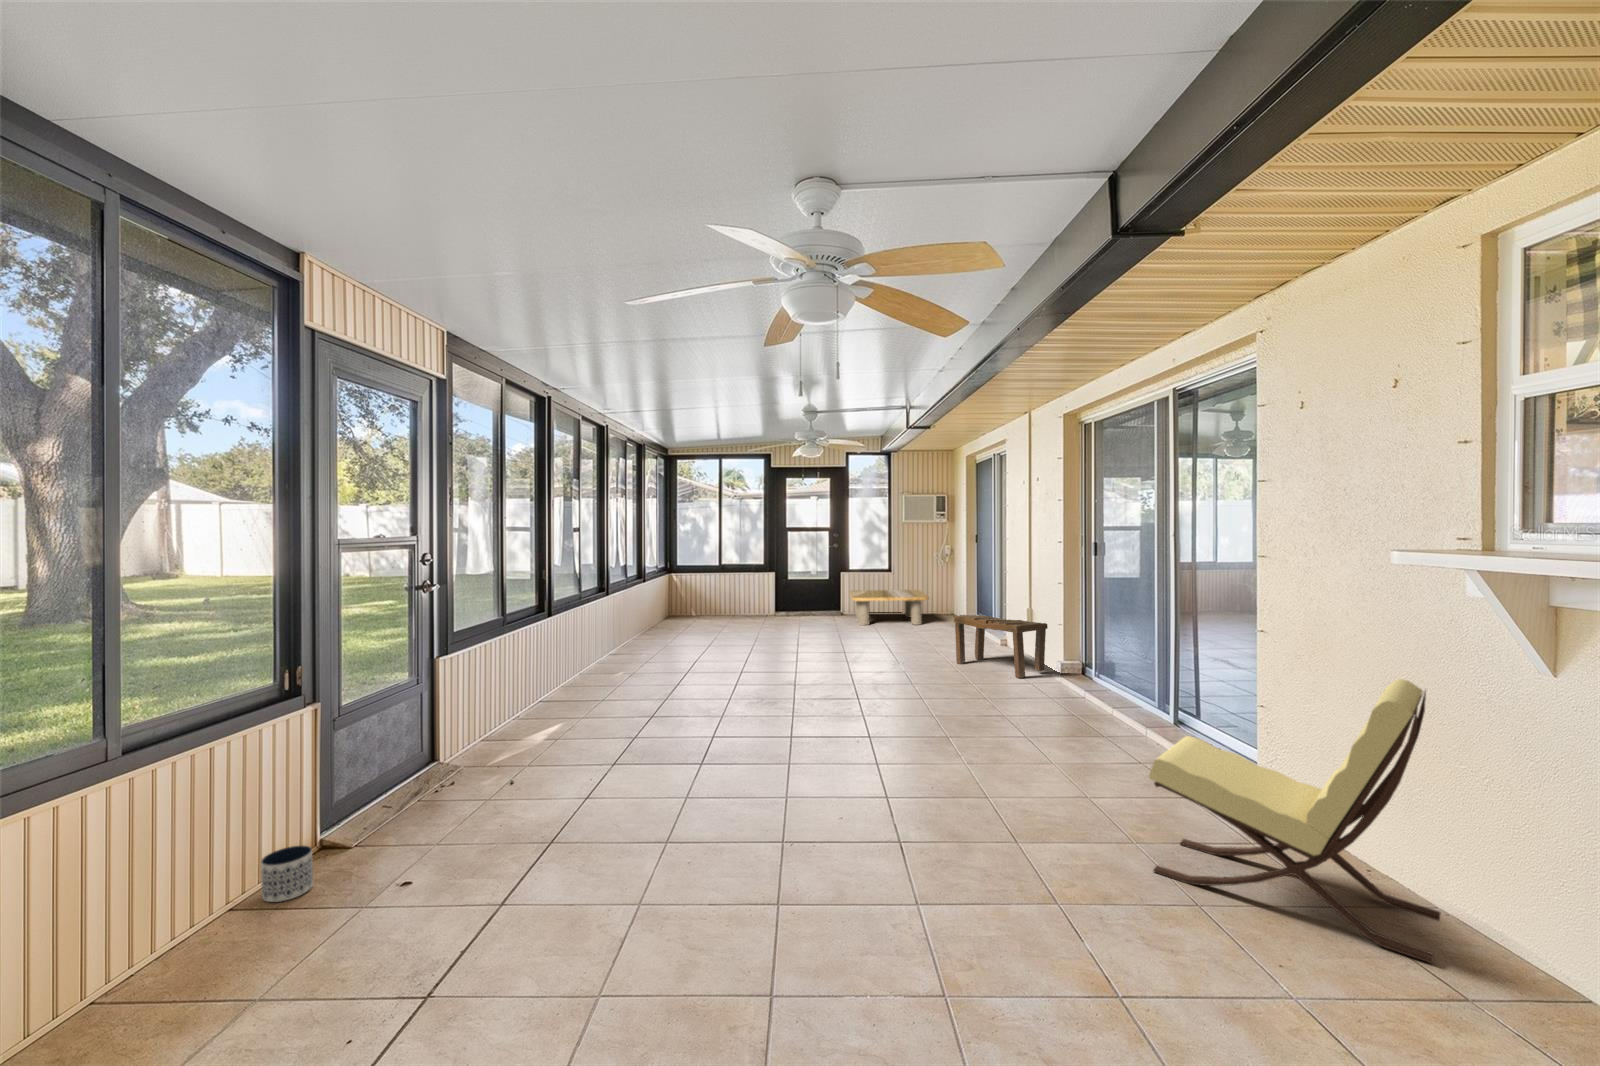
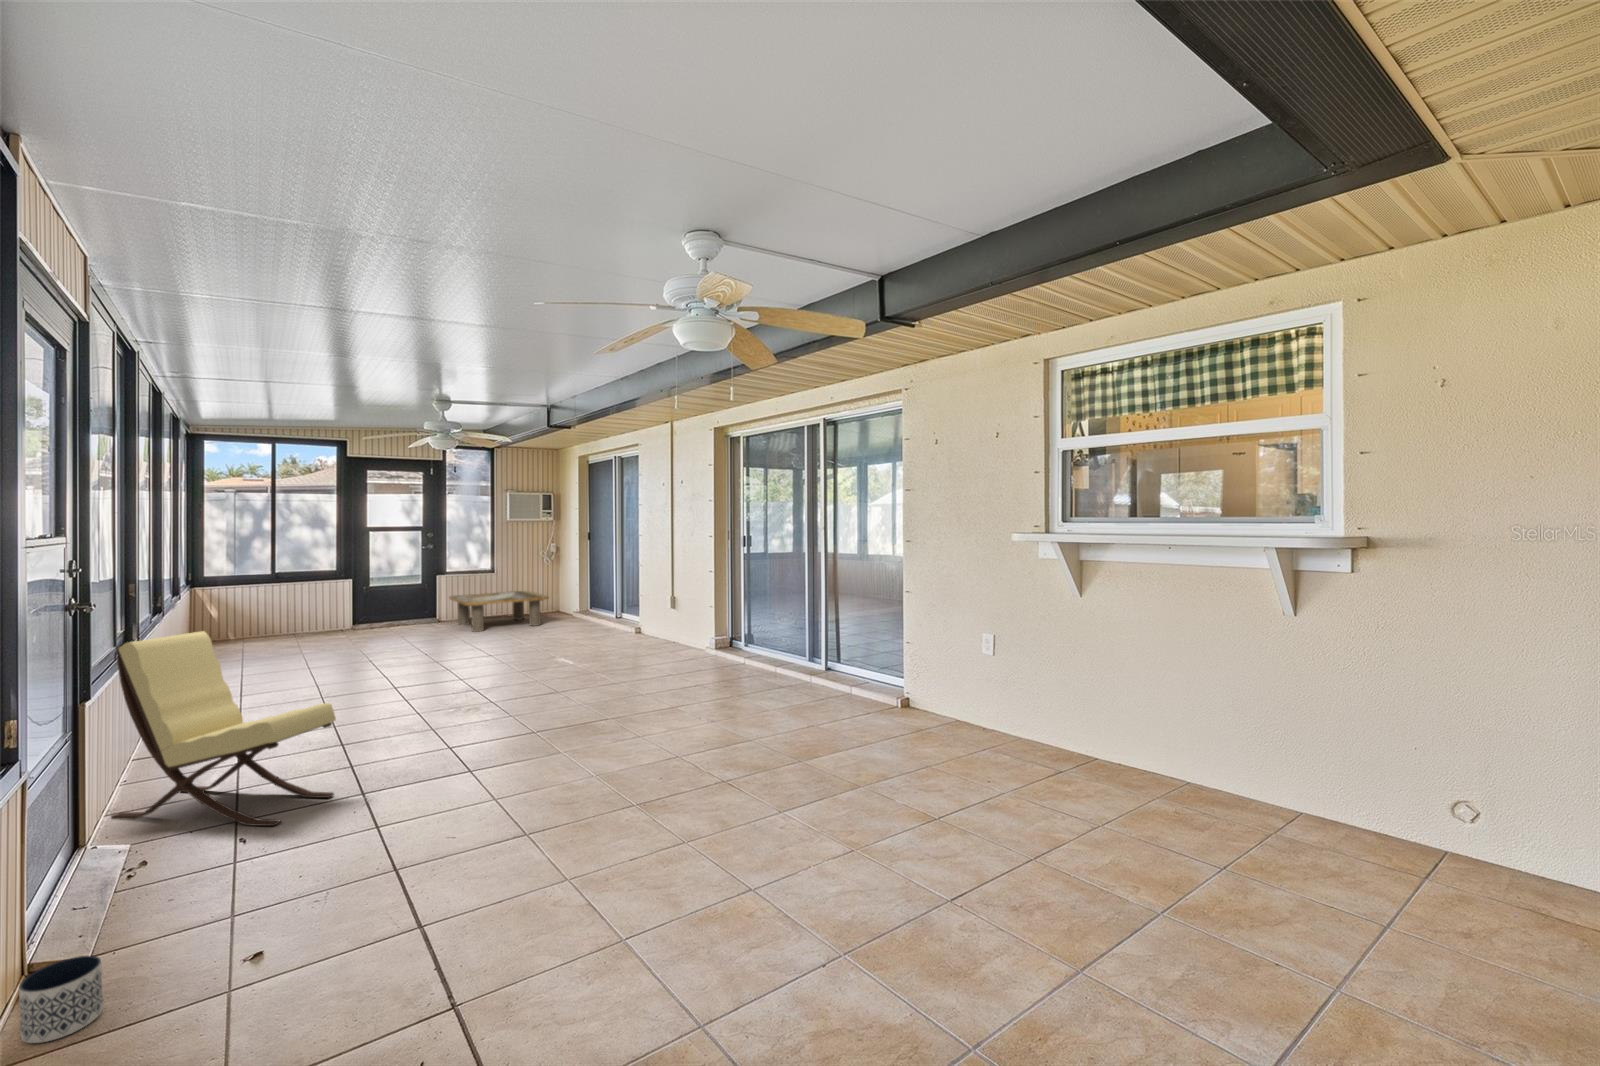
bench: present [954,615,1048,678] -> none [613,606,701,658]
lounge chair: present [1149,679,1440,963] -> present [111,631,336,826]

